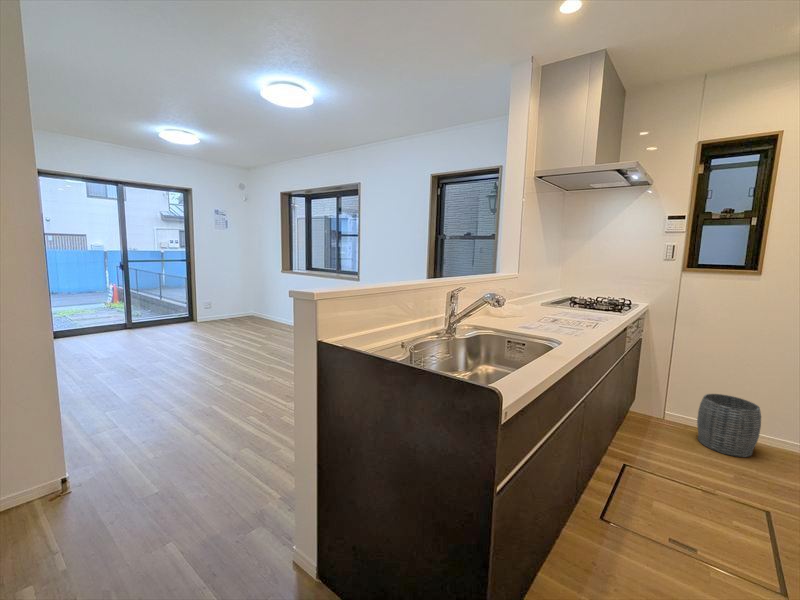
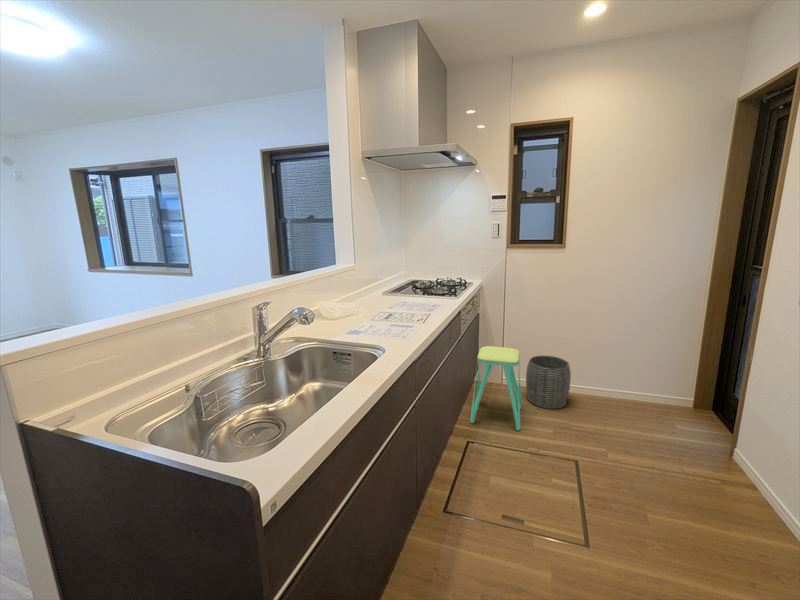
stool: none [626,372,693,468] -> present [470,346,521,430]

